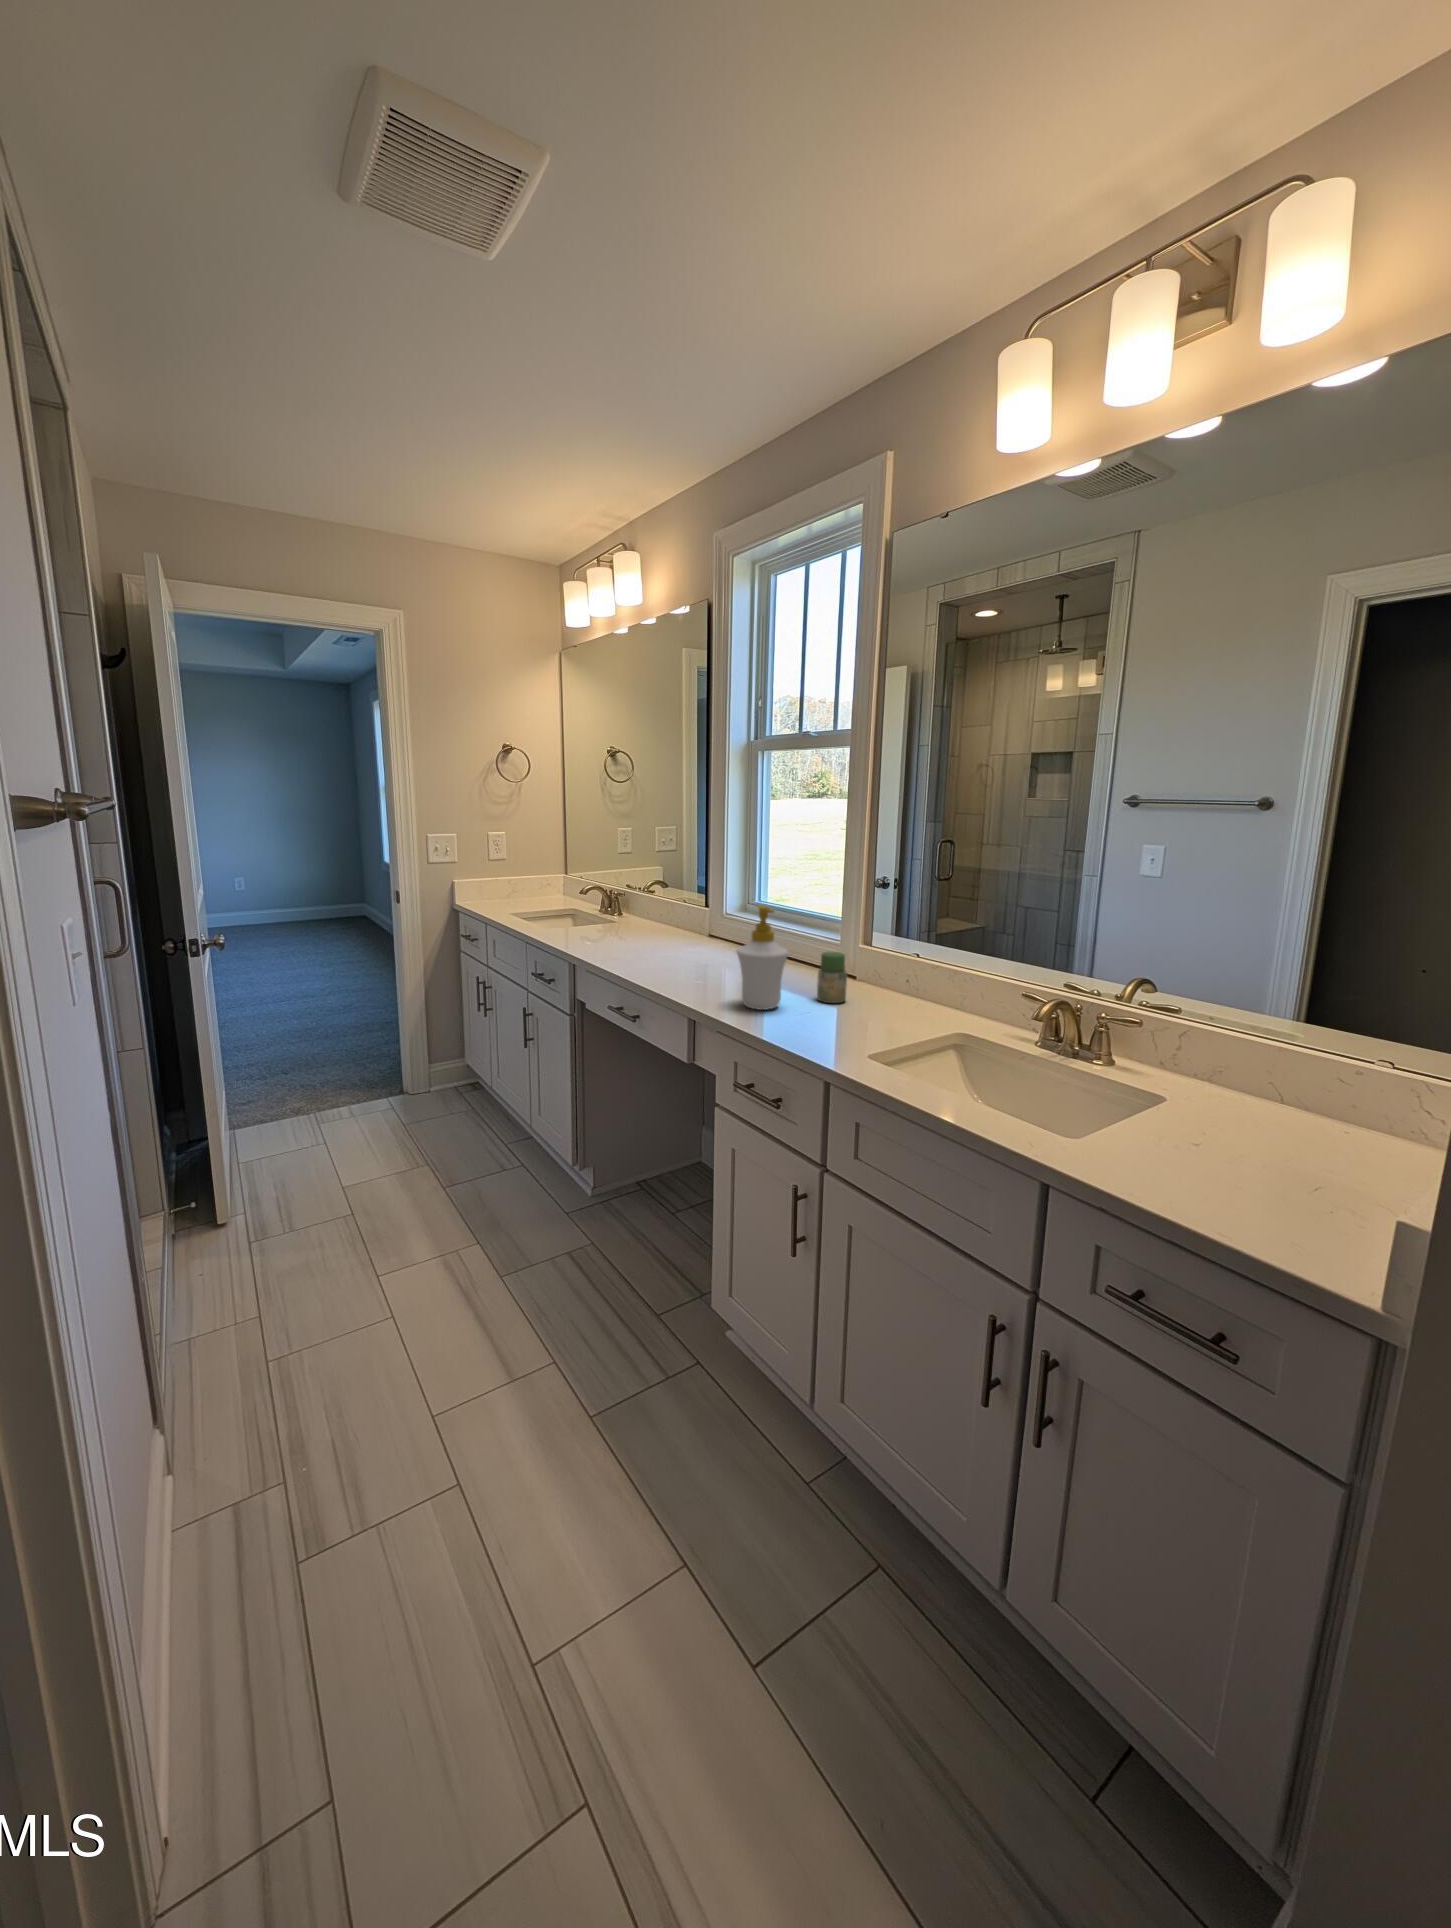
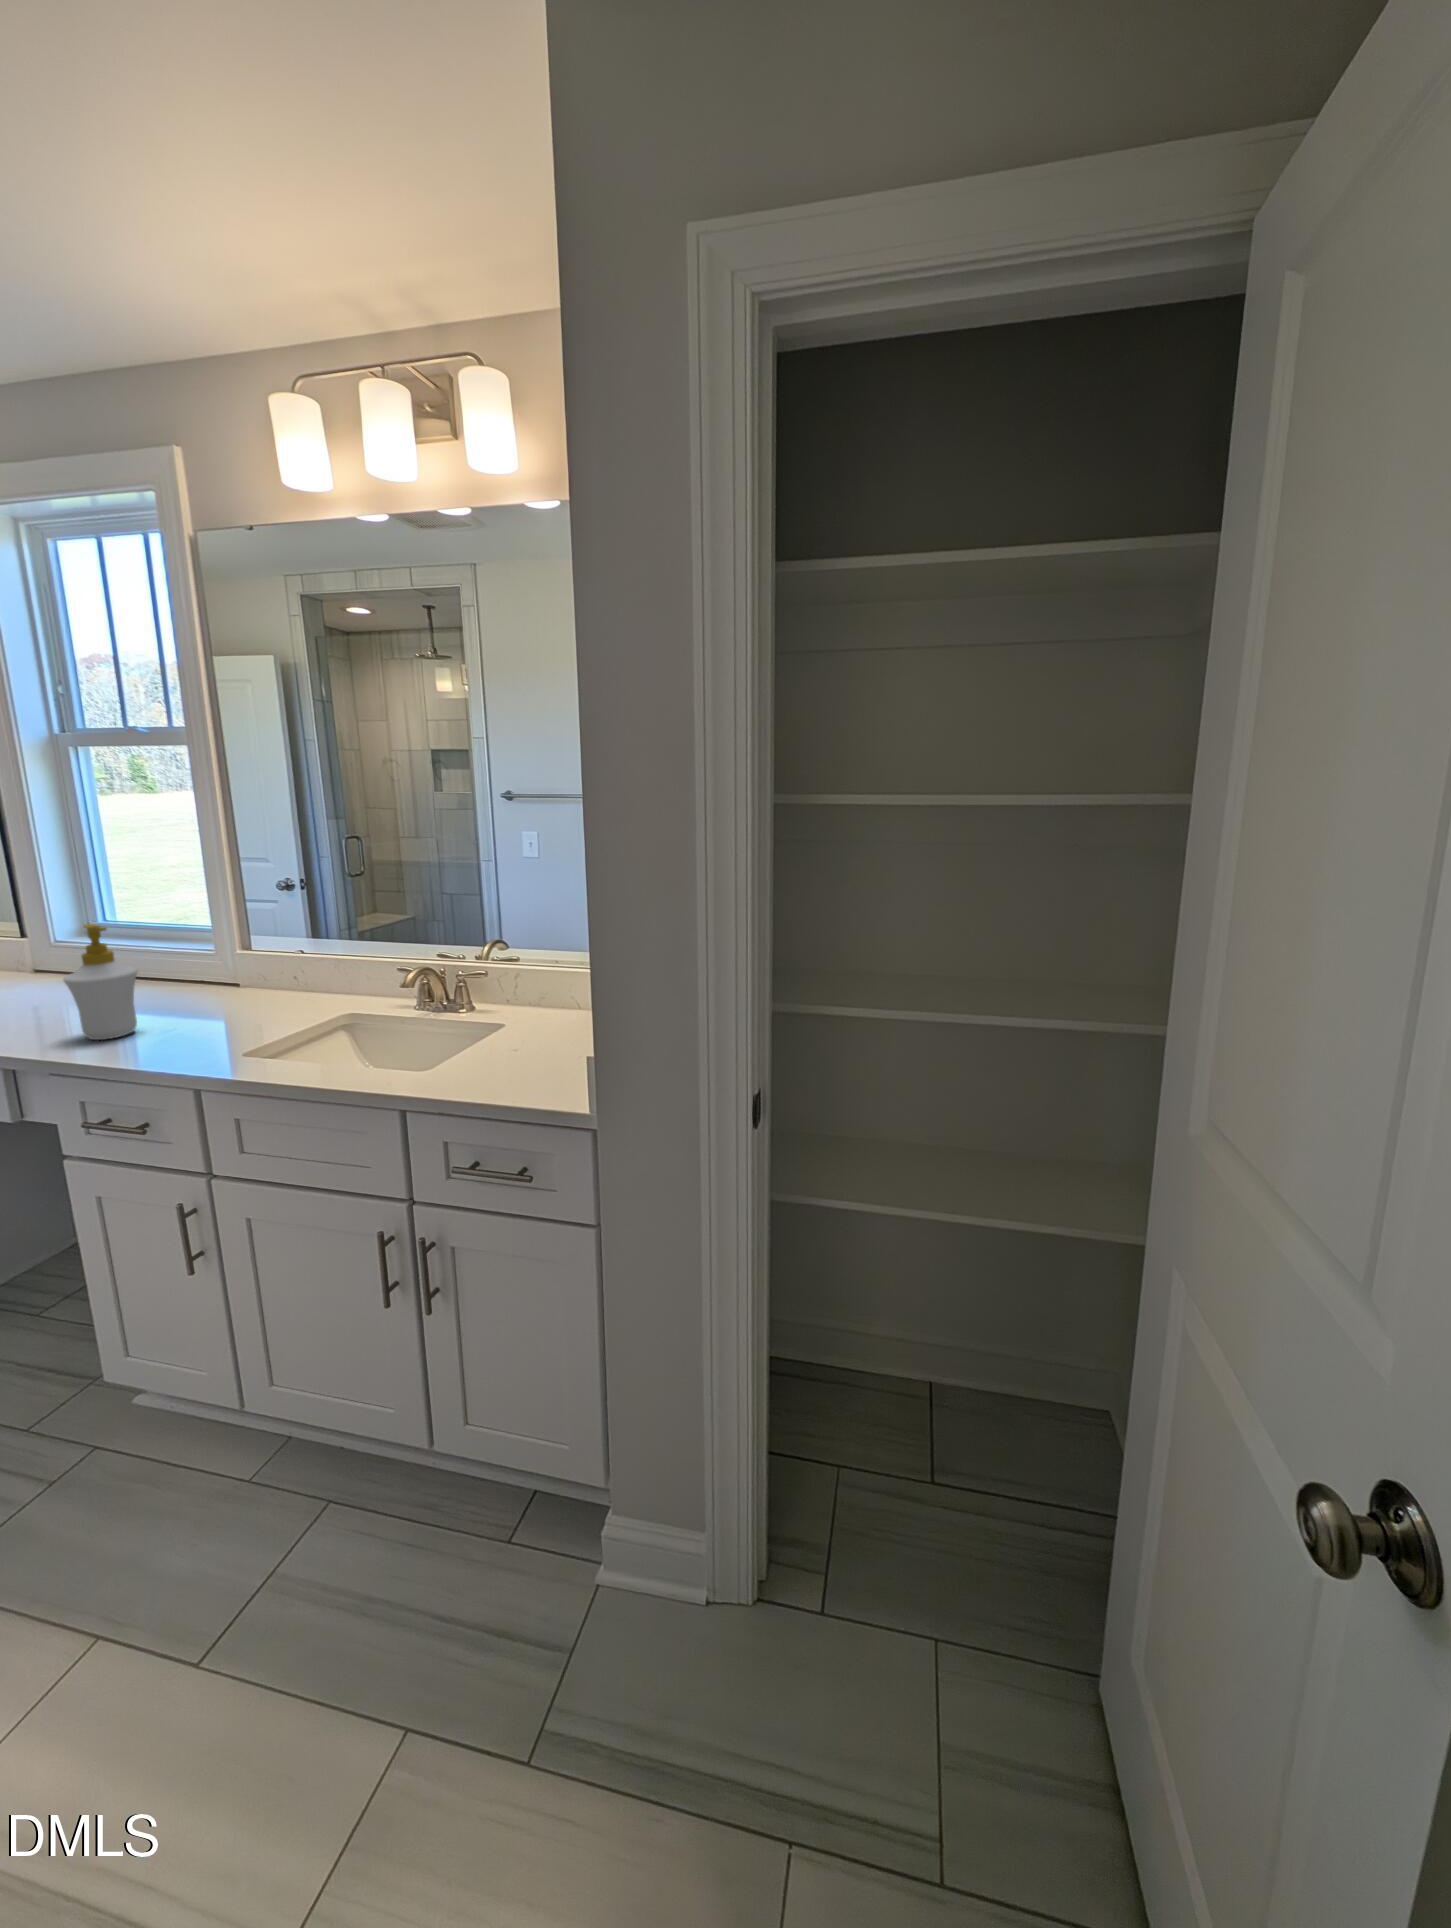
jar: present [817,952,847,1003] -> none [183,962,224,1016]

